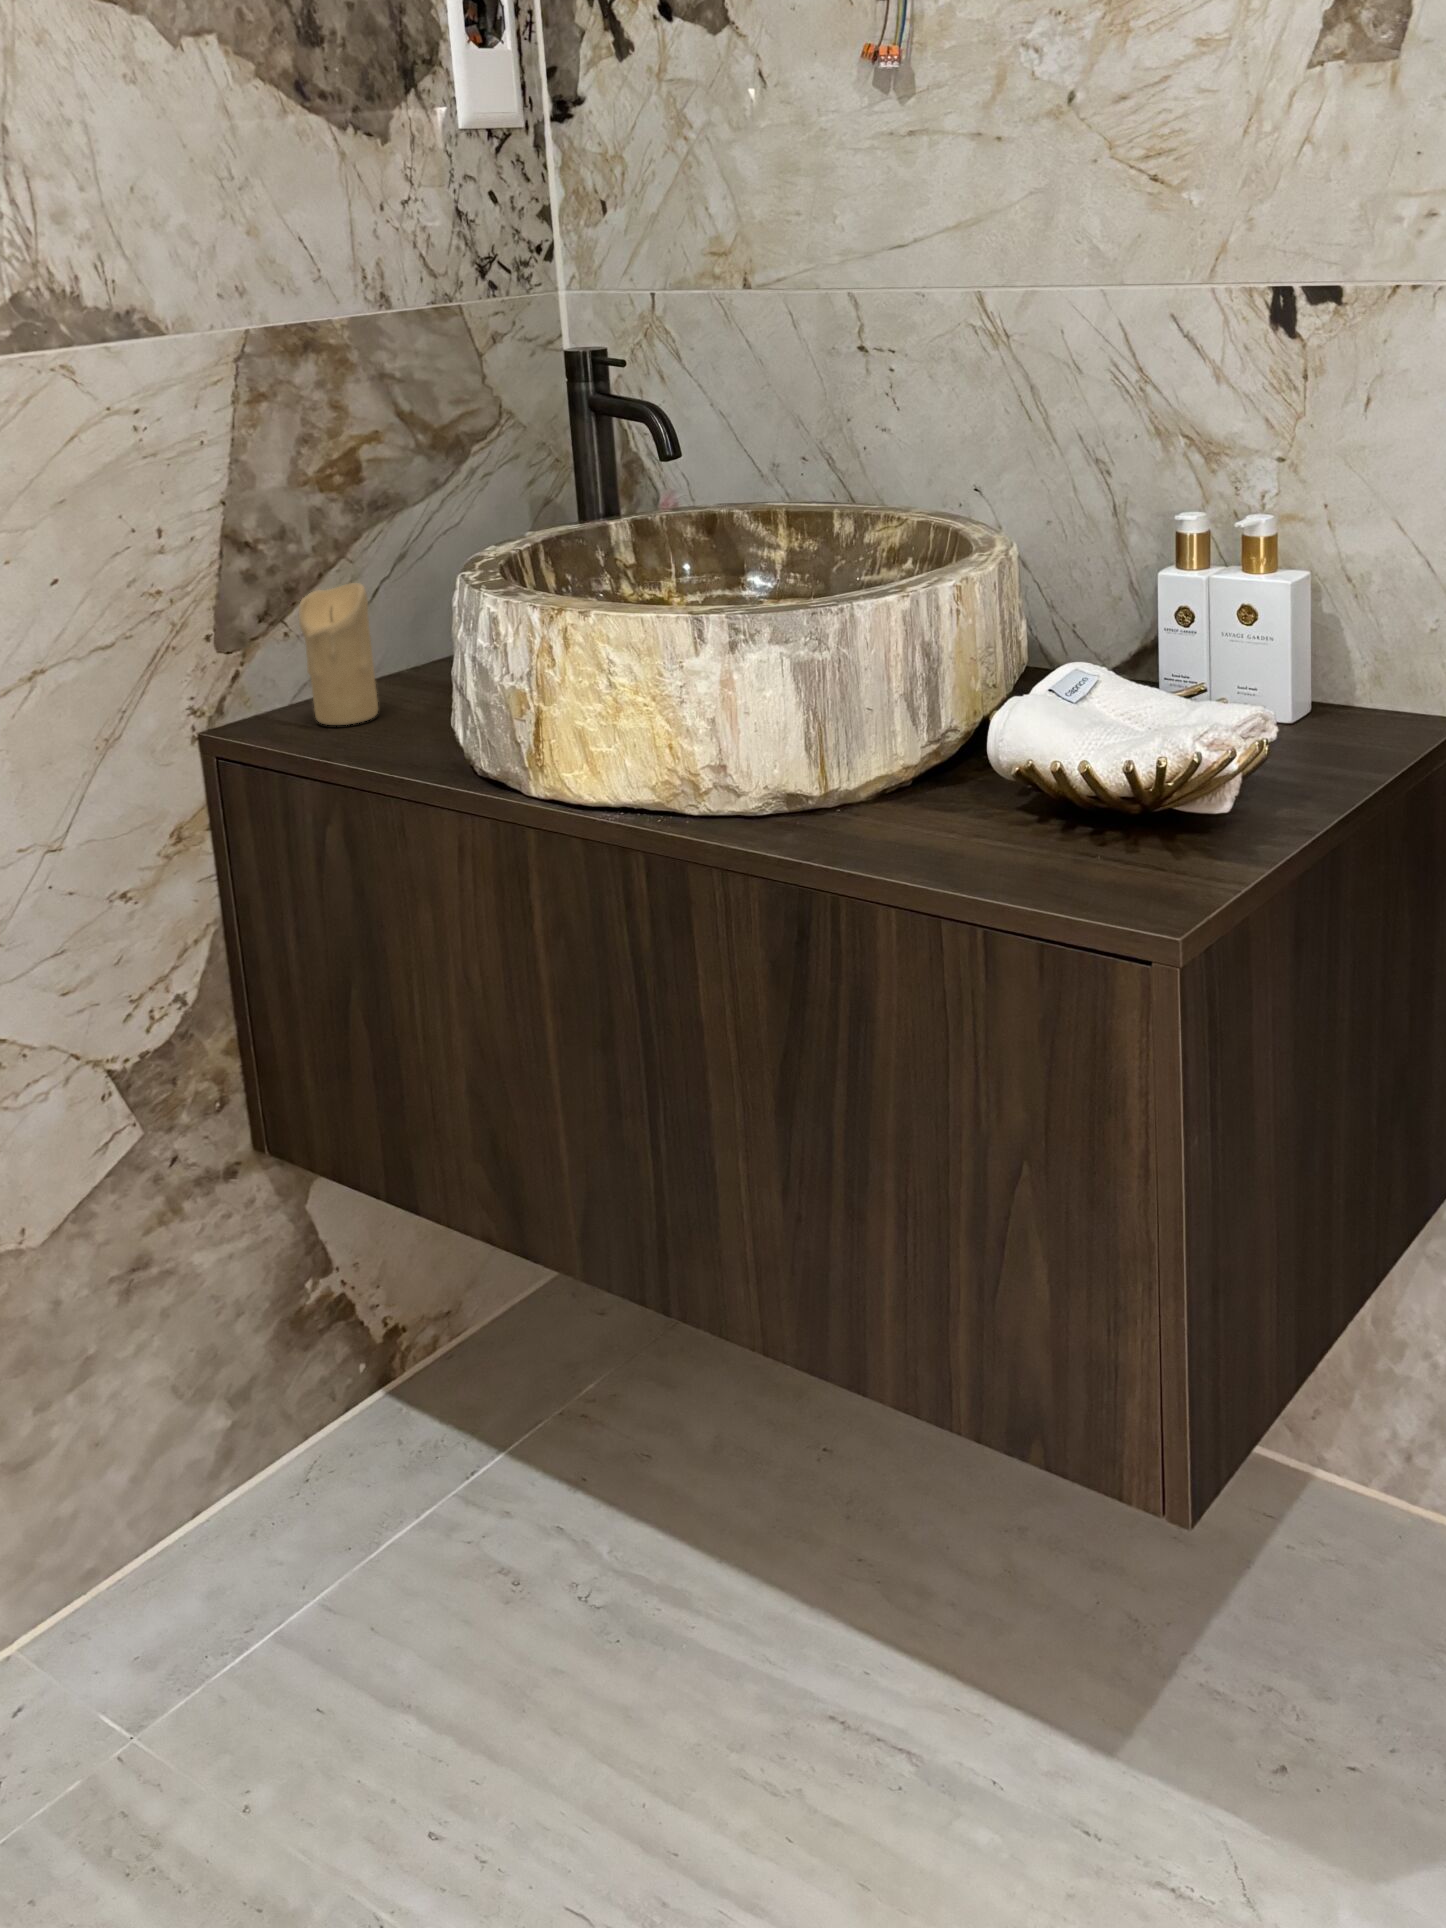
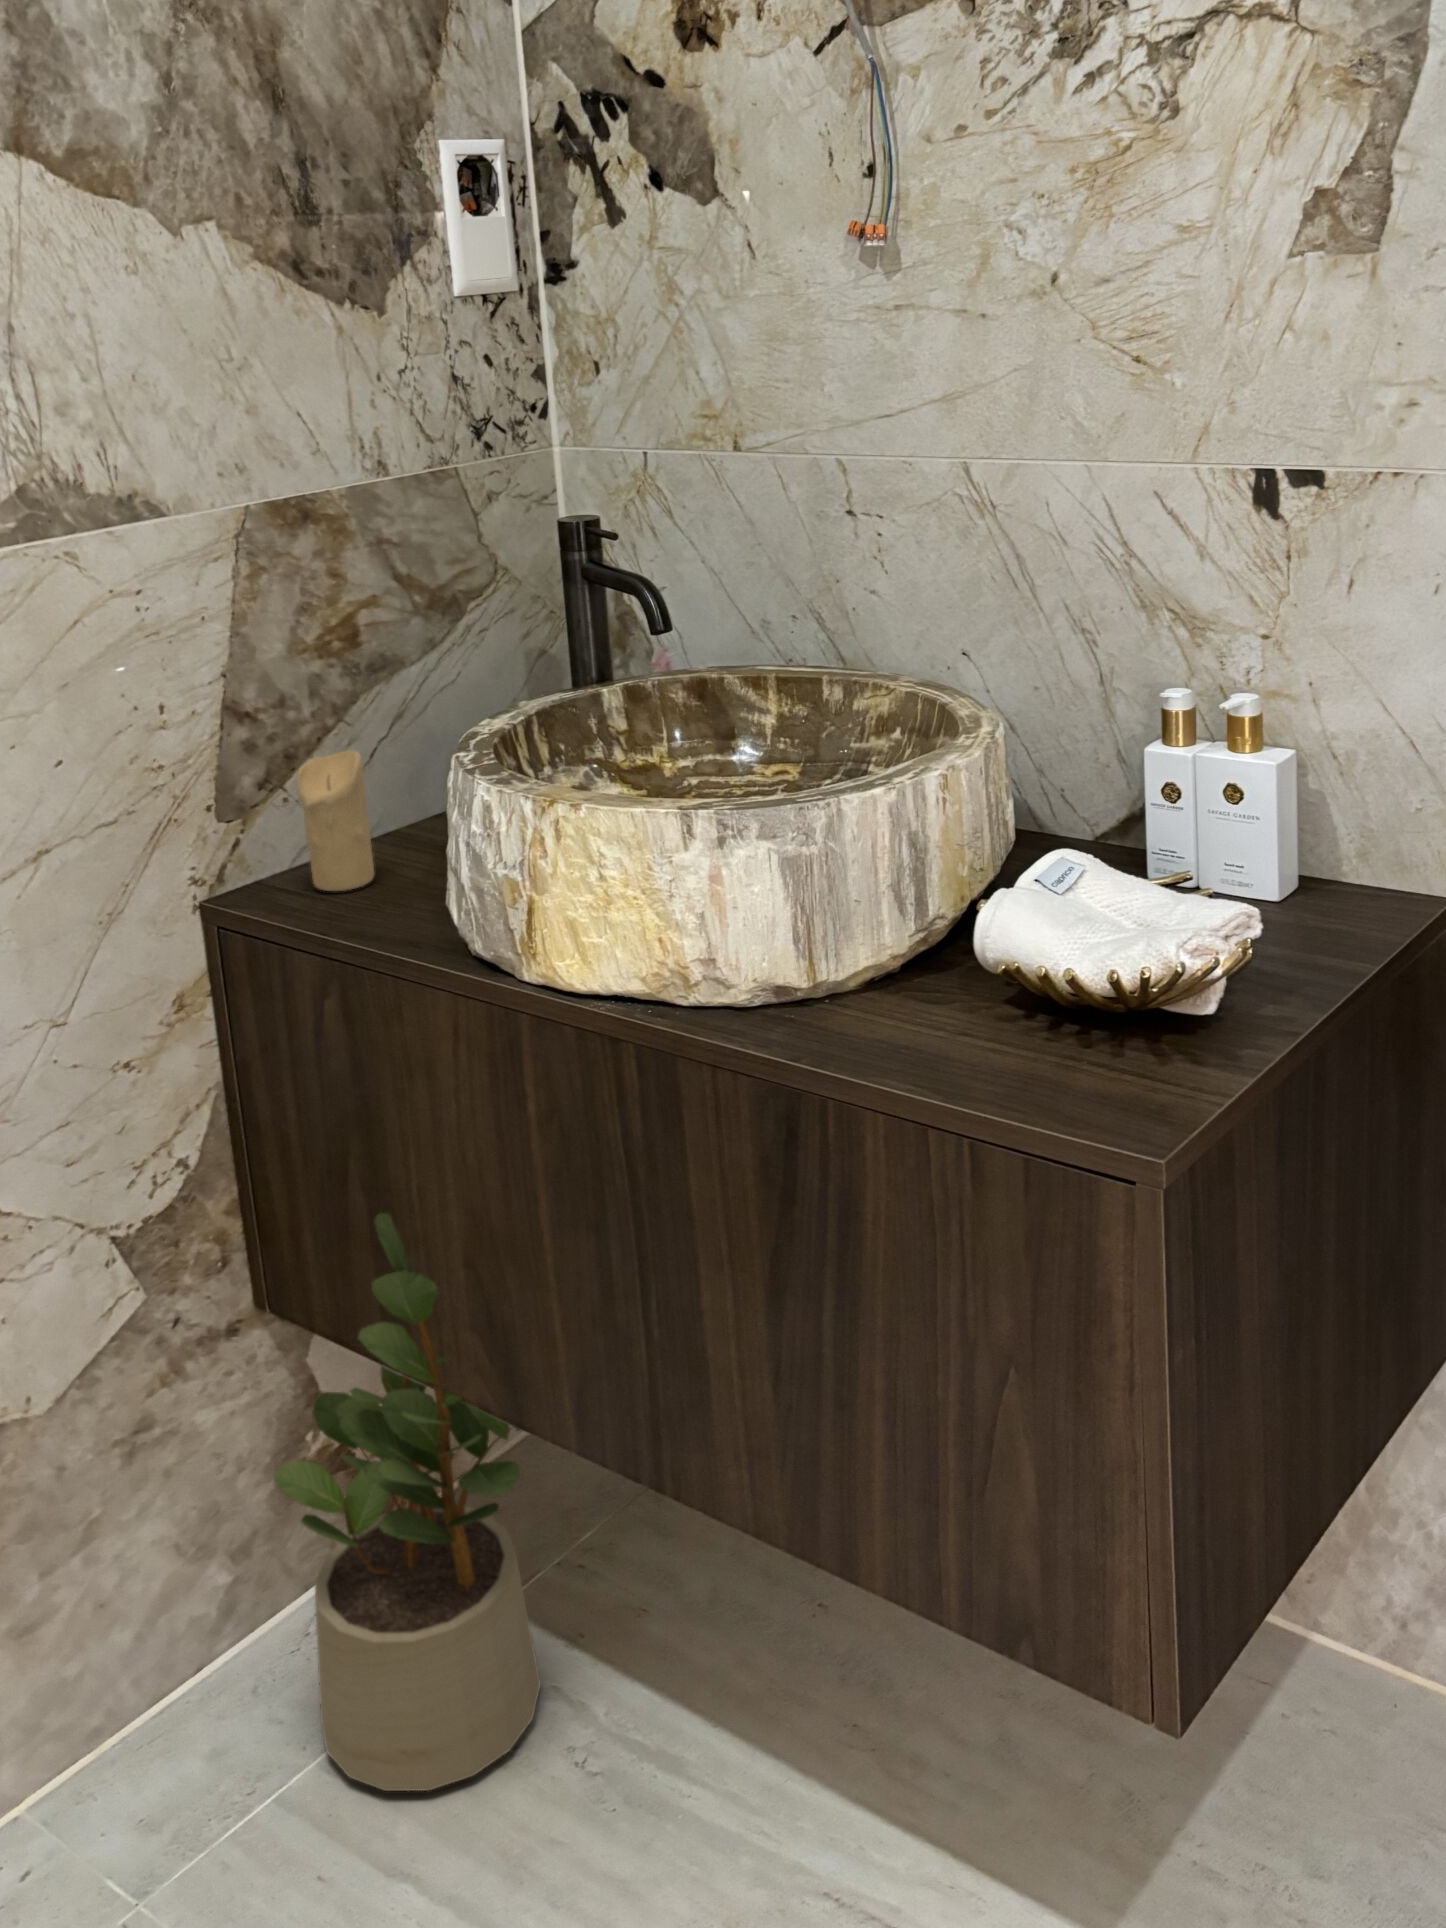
potted plant: none [275,1040,563,1624] -> present [273,1213,541,1791]

